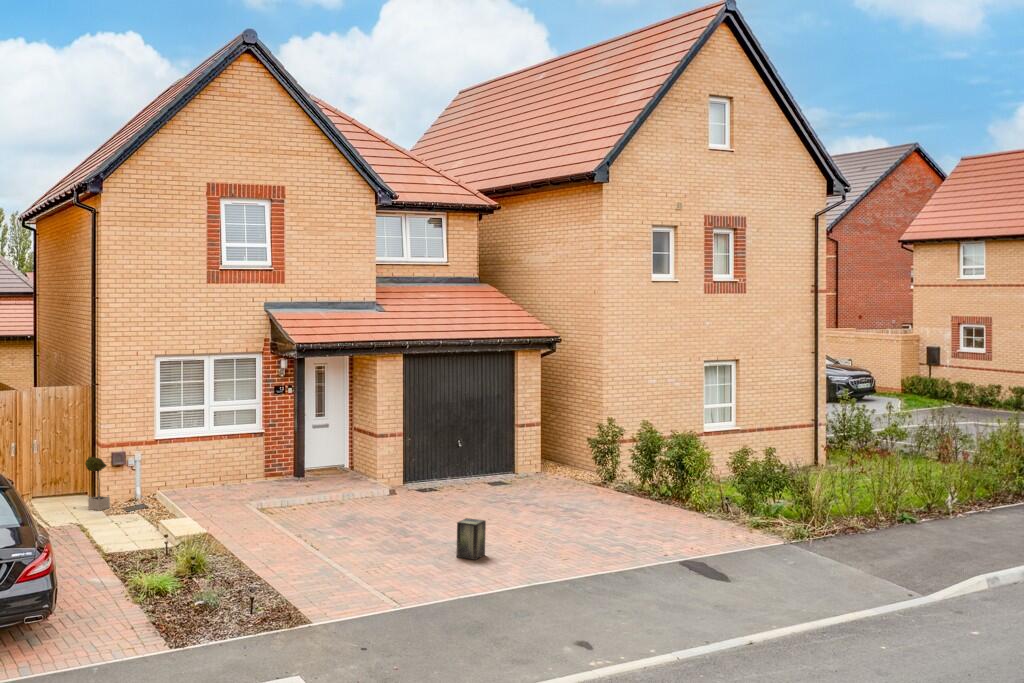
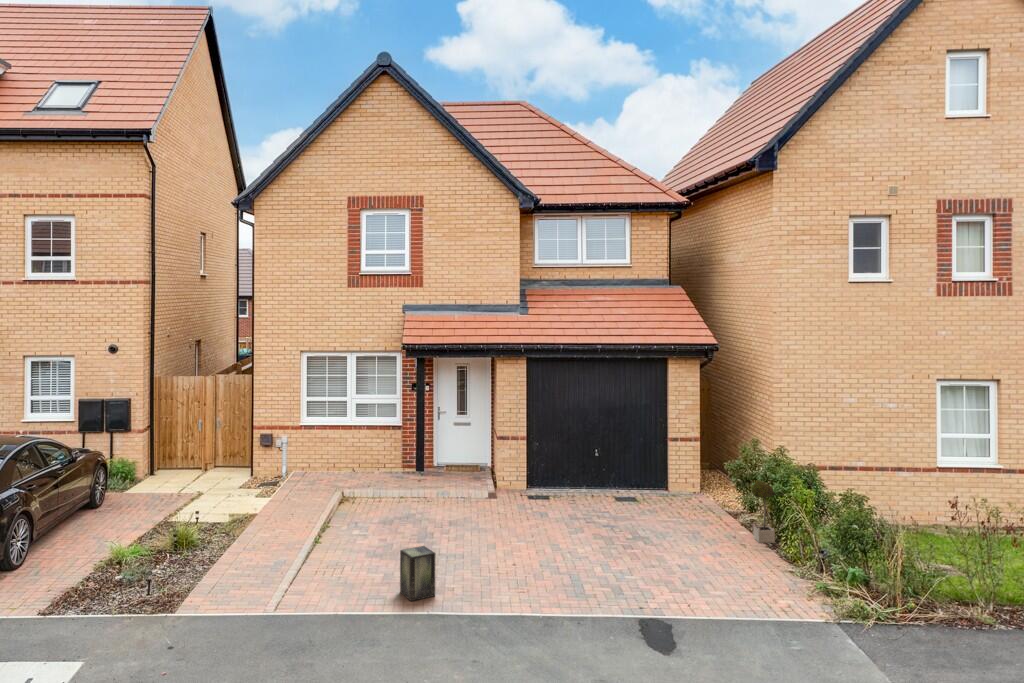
potted tree: present [85,457,110,511] -> present [751,481,776,543]

